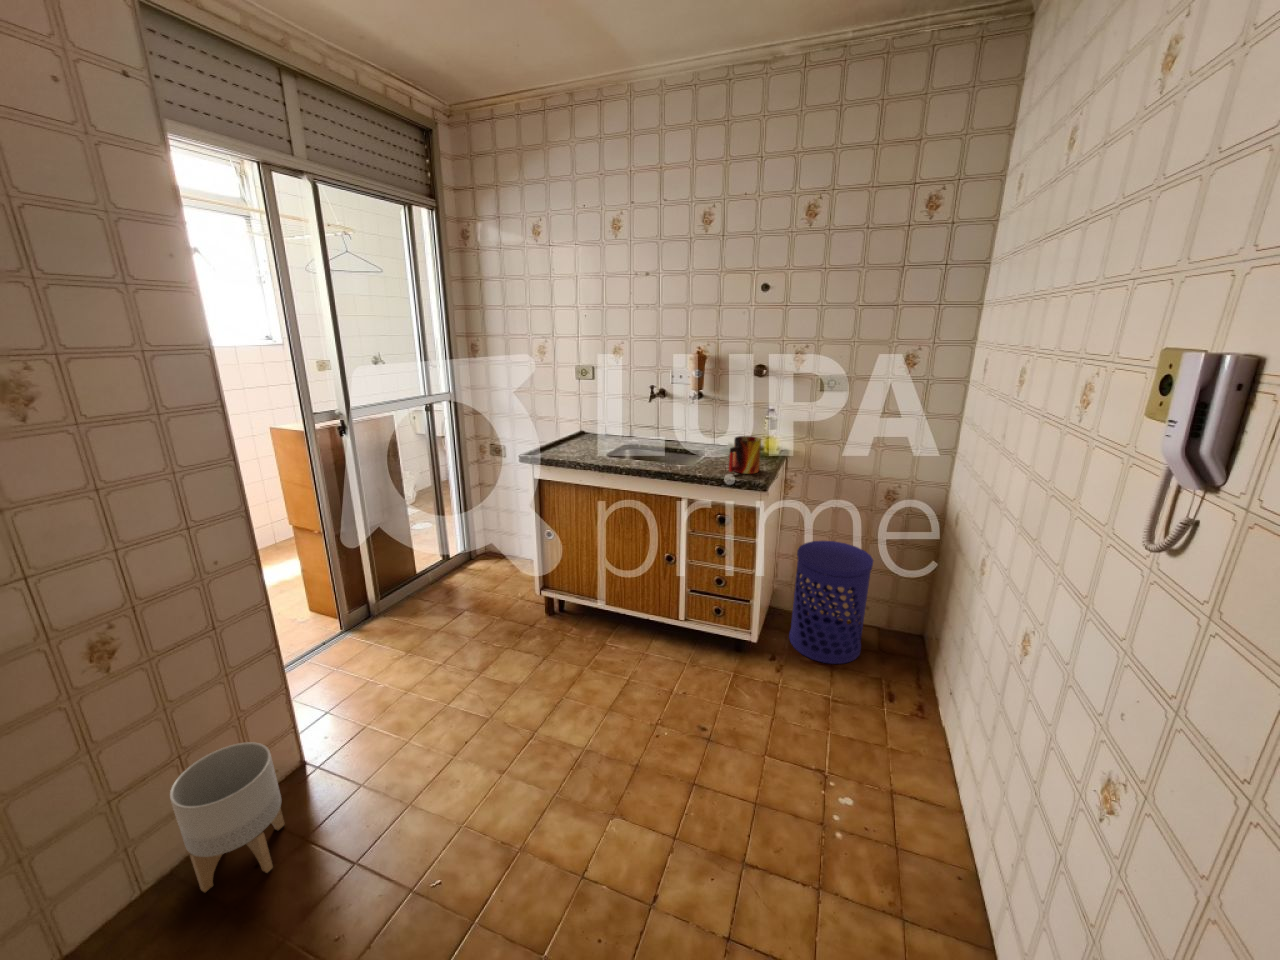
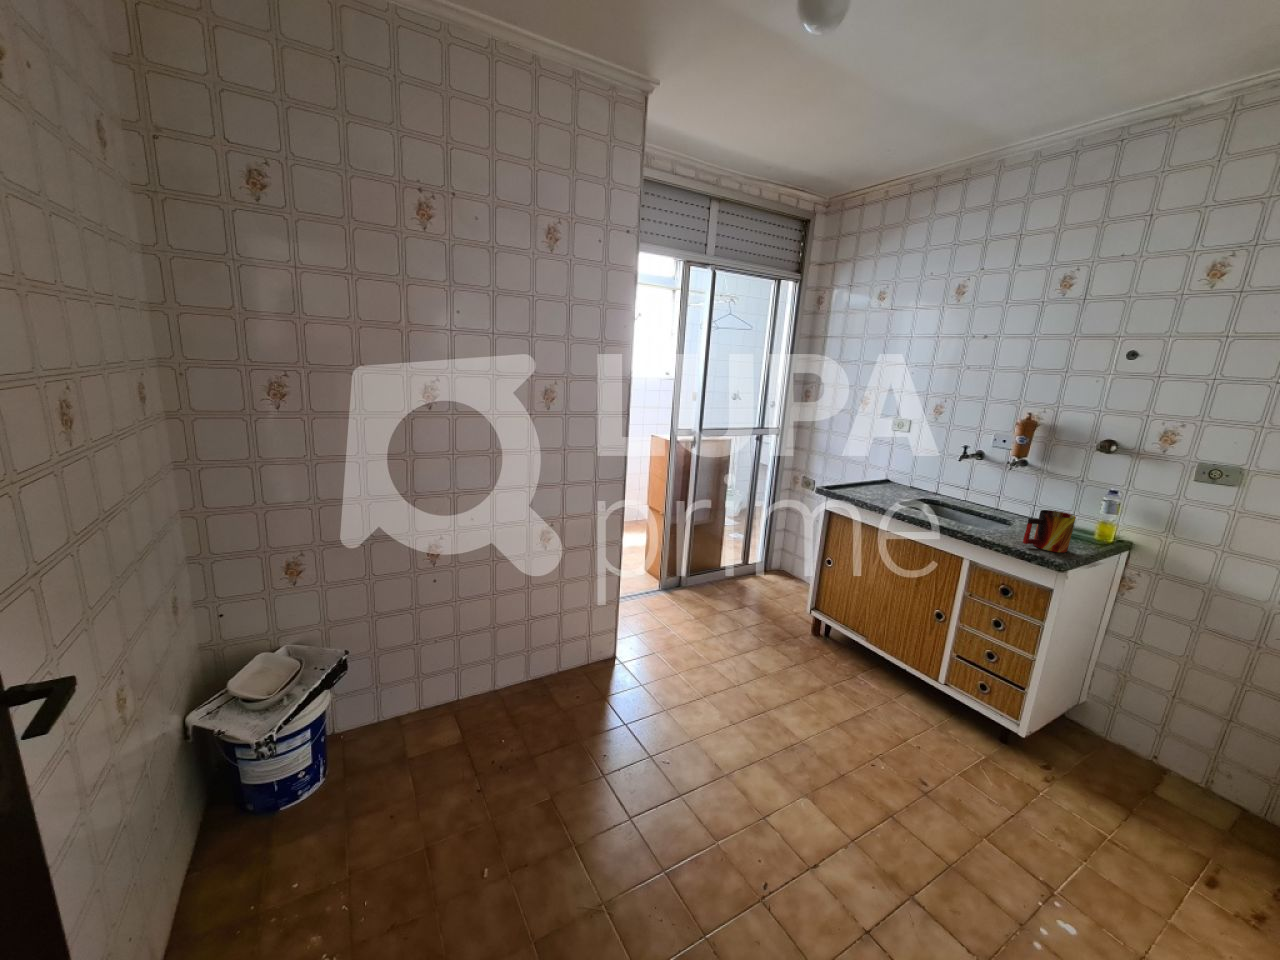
waste bin: present [789,541,873,664] -> none [1085,657,1237,823]
planter: present [170,742,285,892] -> none [551,620,600,704]

